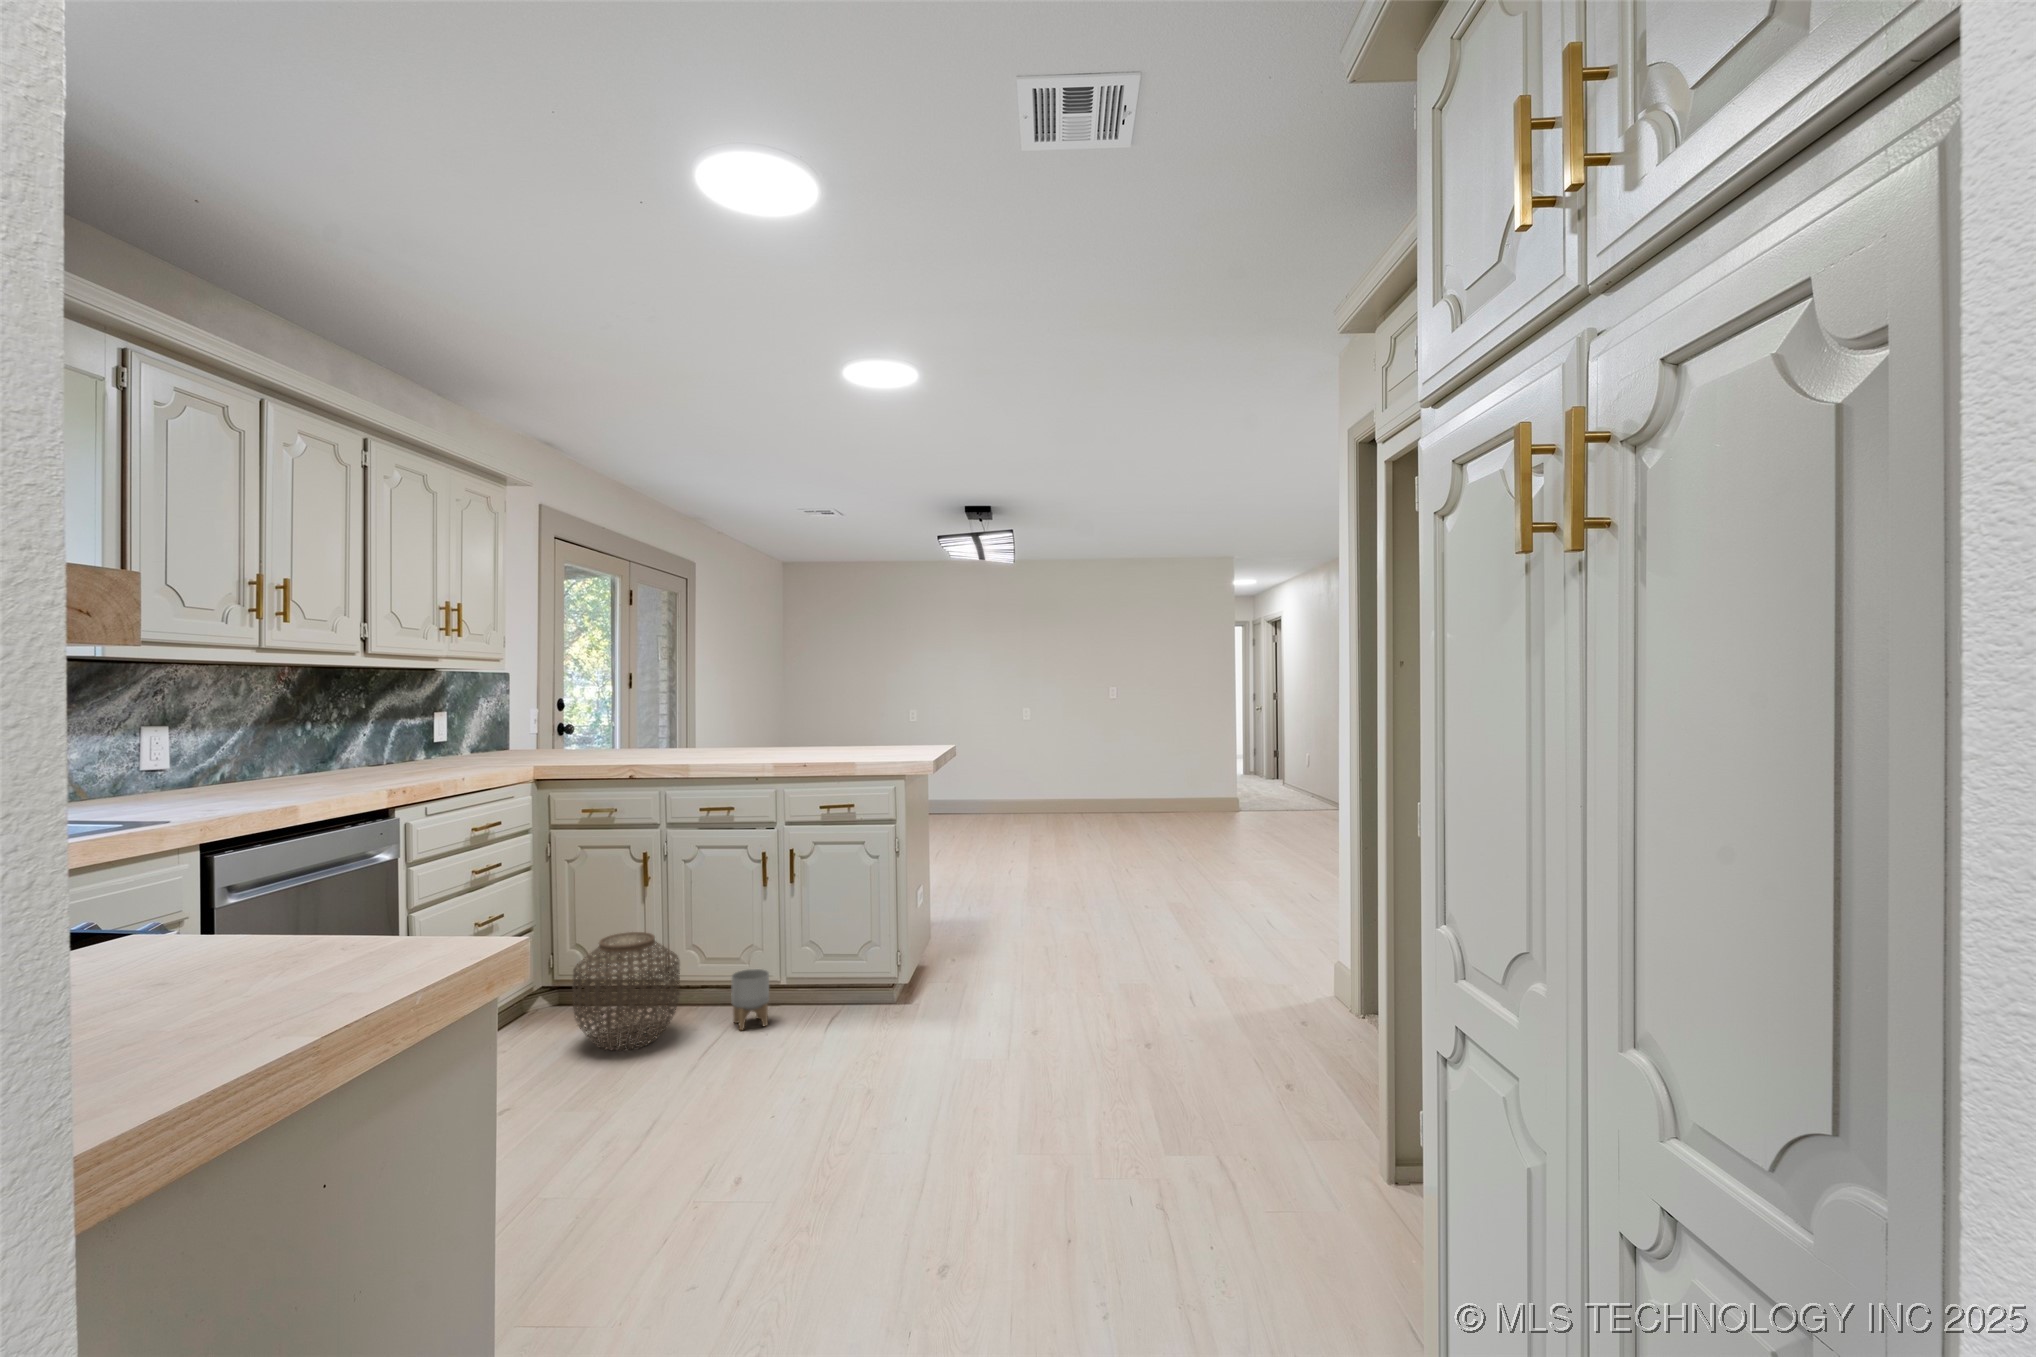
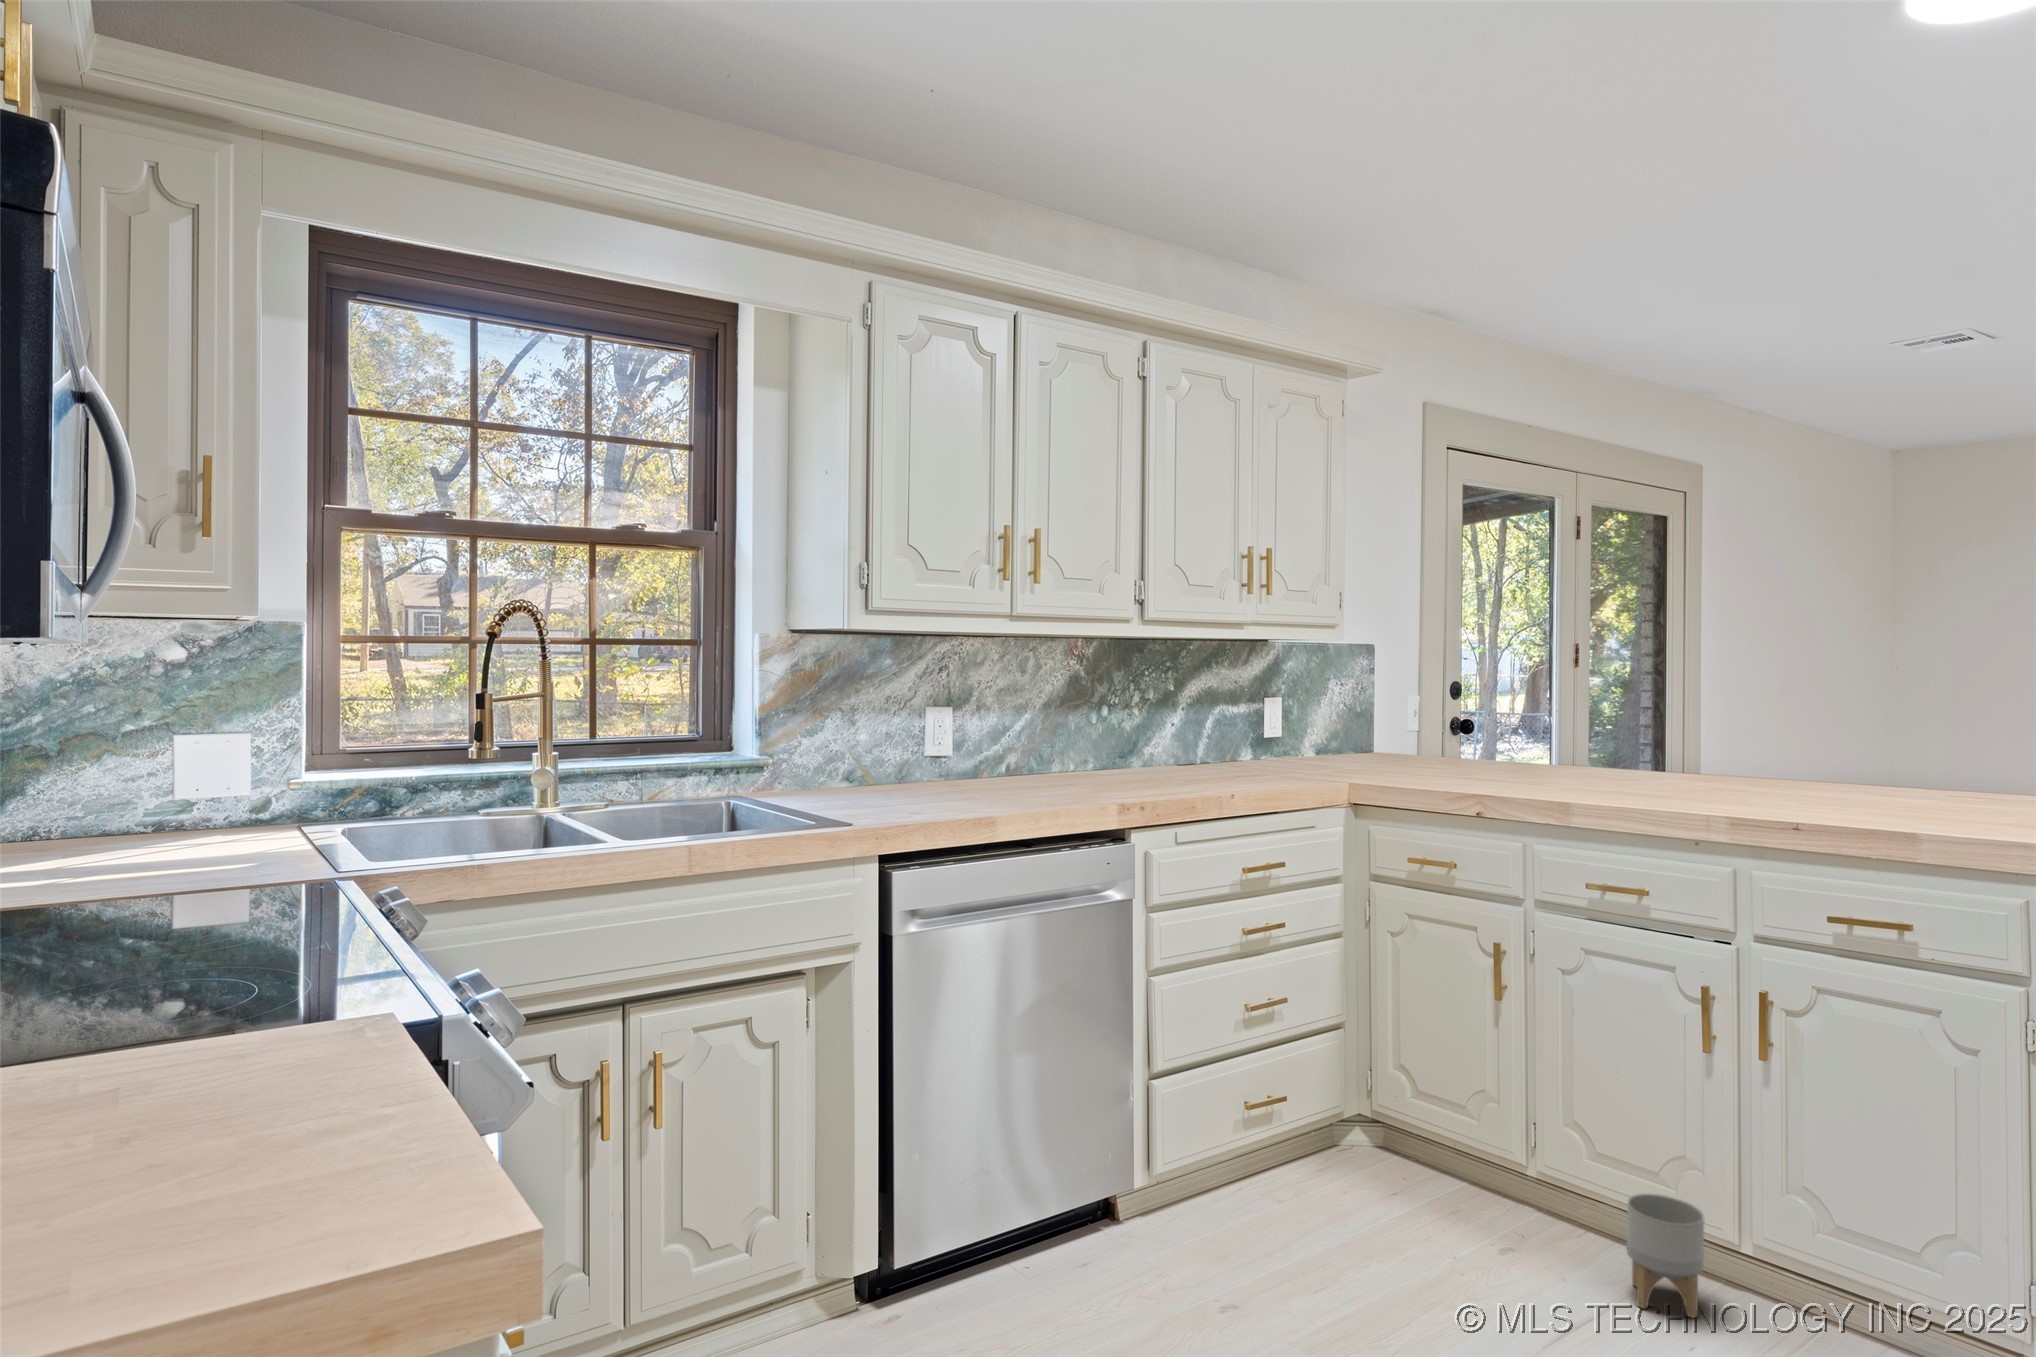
woven basket: present [573,932,680,1051] -> none [1360,1068,1531,1269]

